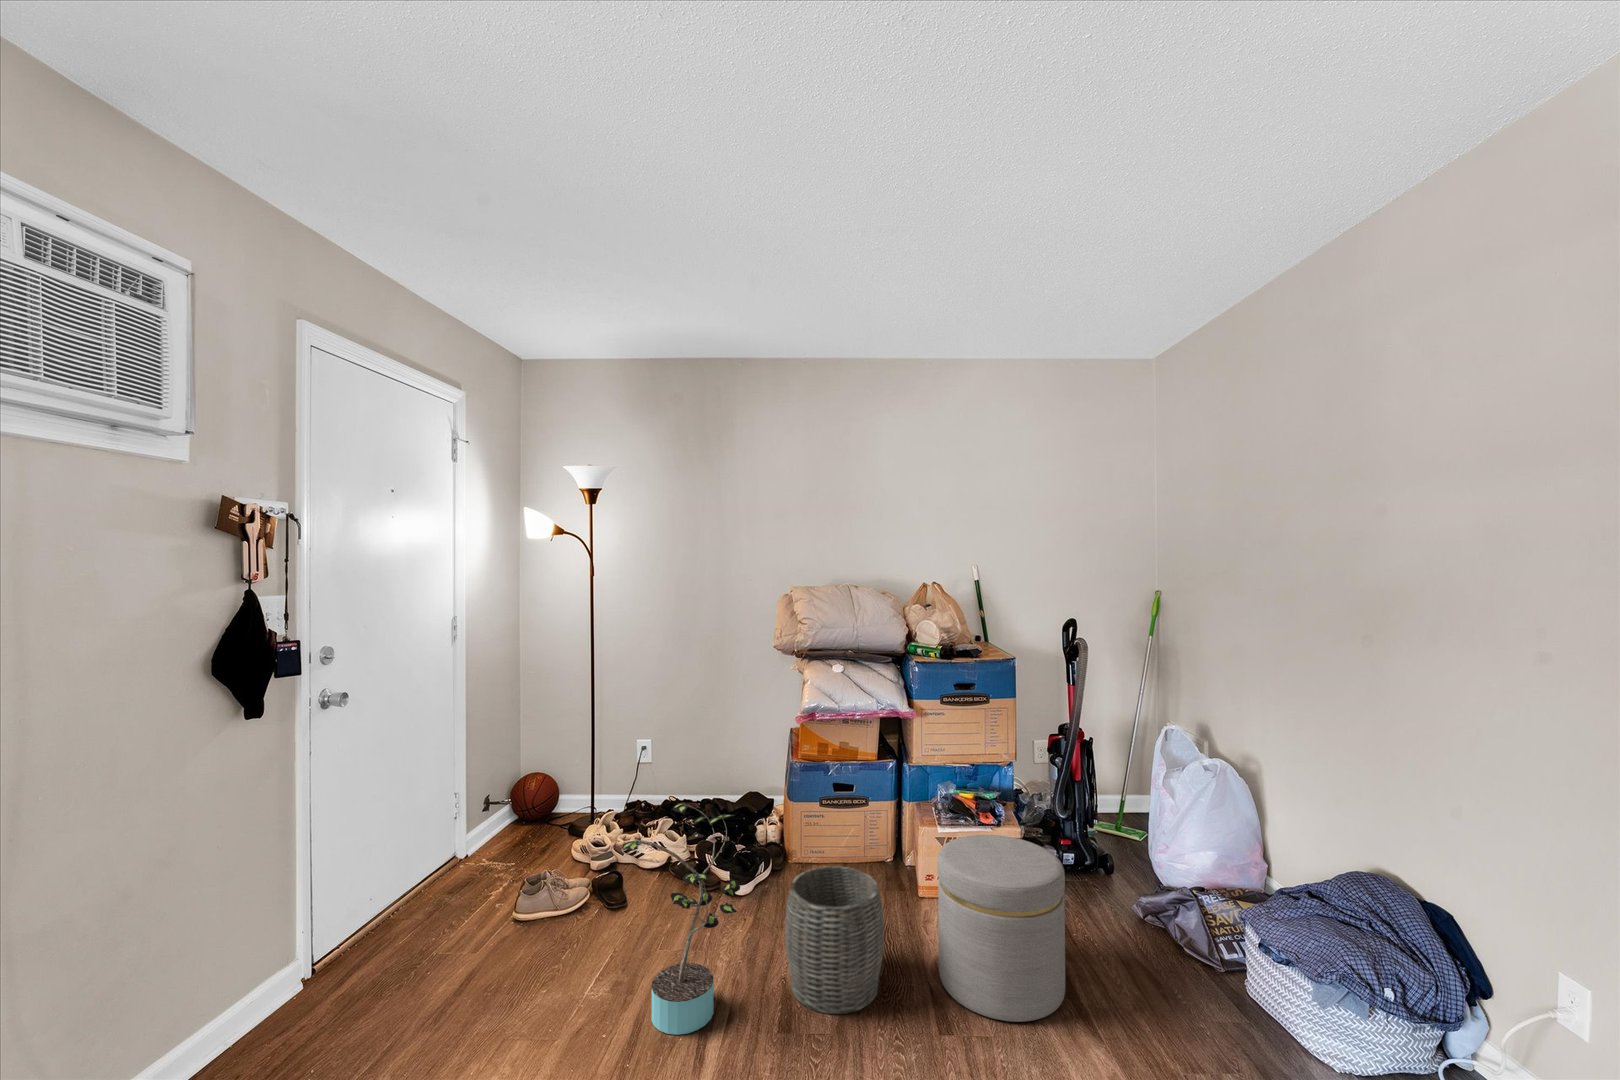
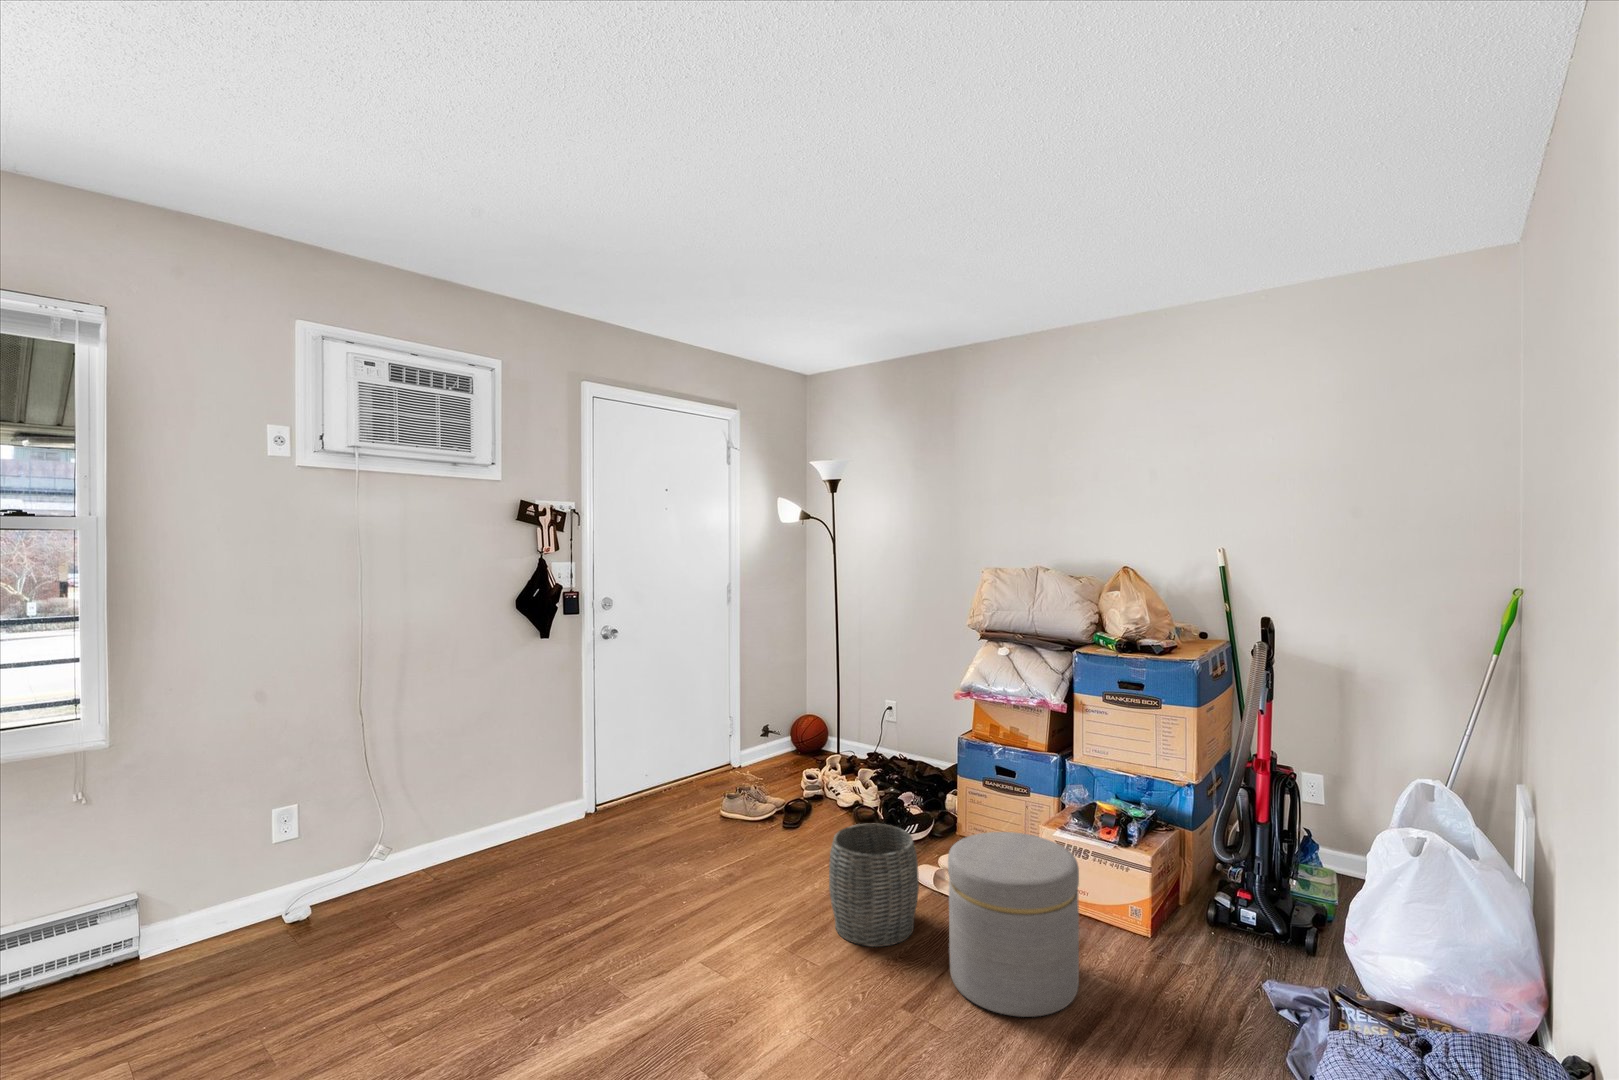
potted plant: present [622,803,740,1035] -> none [710,740,798,912]

